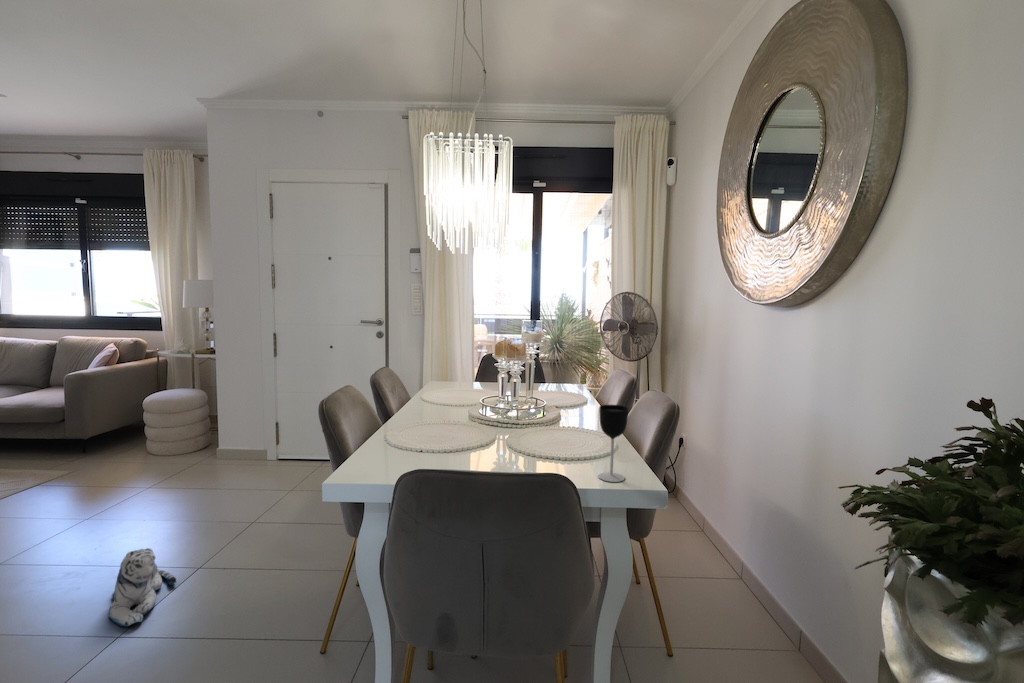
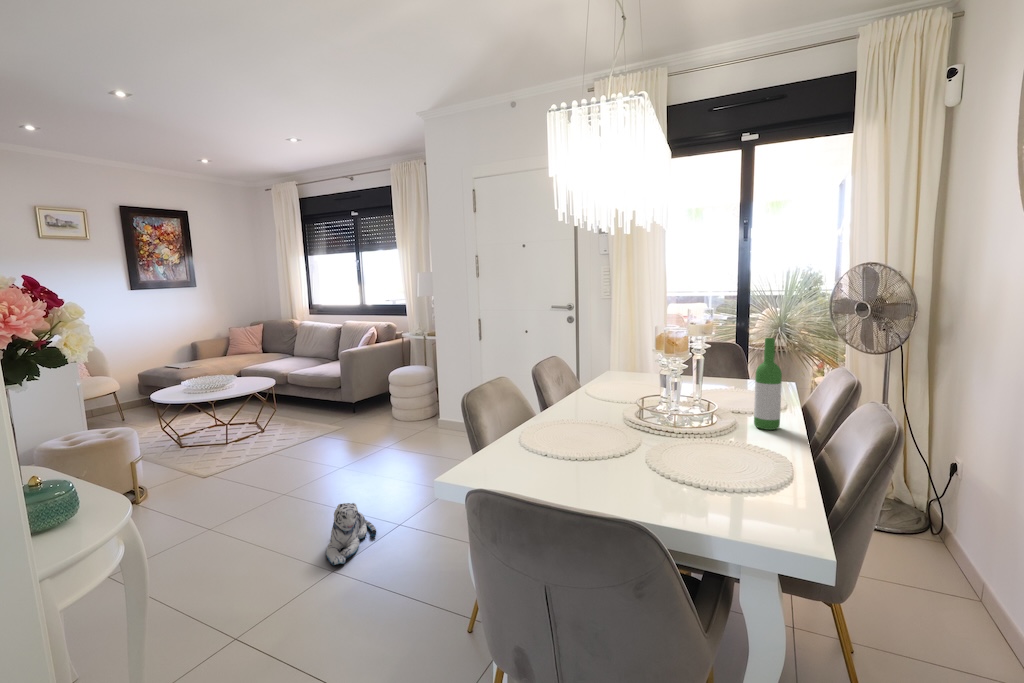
wine bottle: none [573,347,593,419] -> present [754,338,782,430]
wine glass: present [598,405,628,482] -> none [740,423,785,529]

